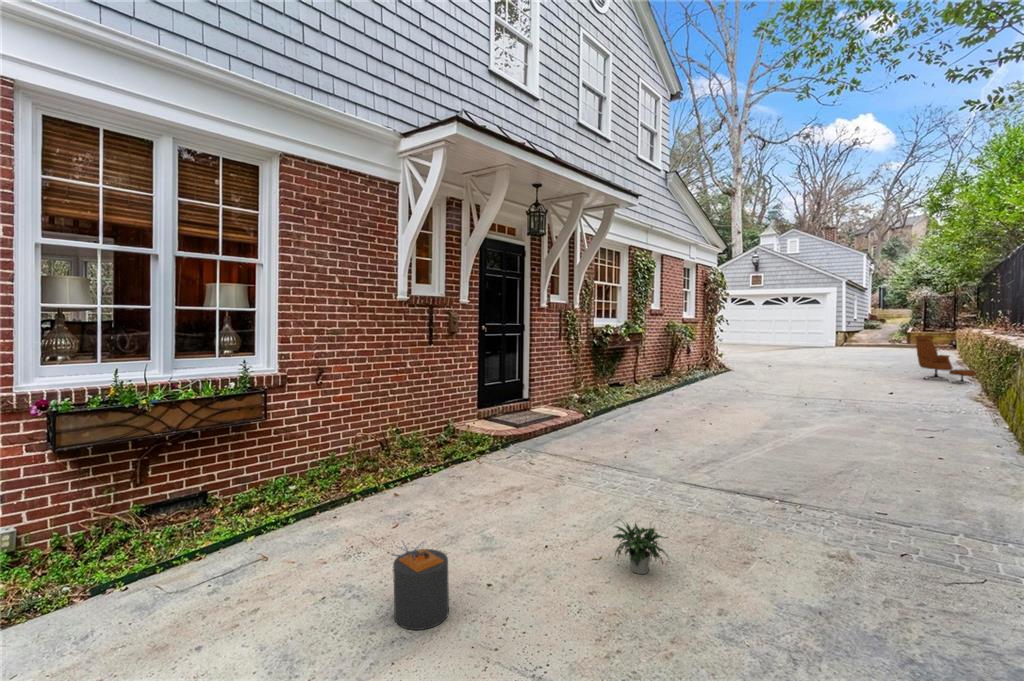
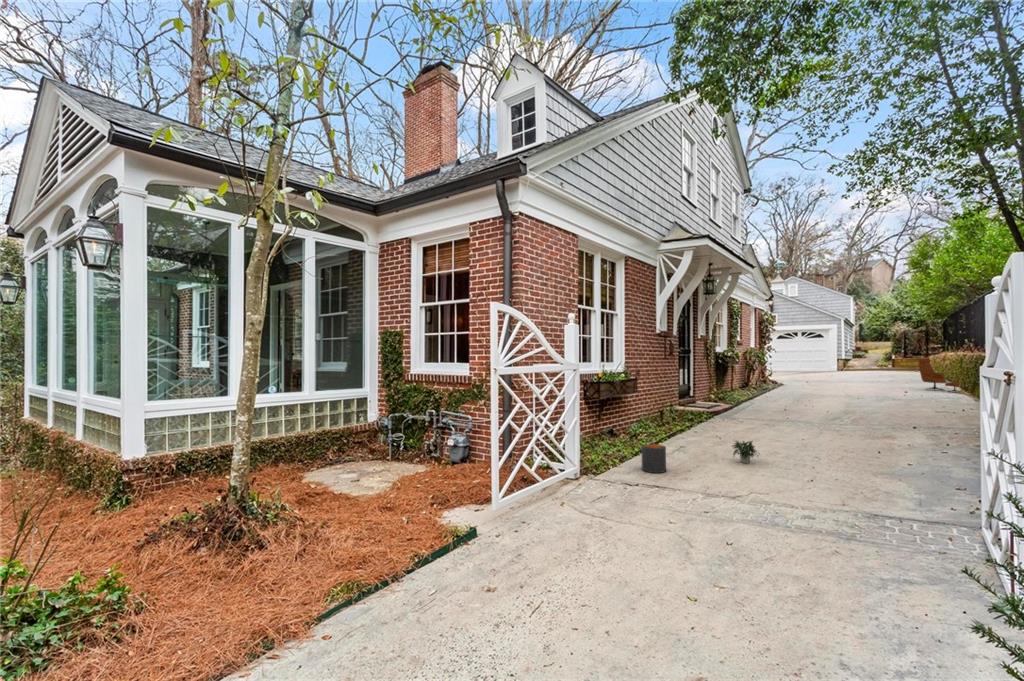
potted plant: present [613,523,668,574] -> present [732,441,757,463]
trash can: present [393,544,449,630] -> present [641,442,666,473]

